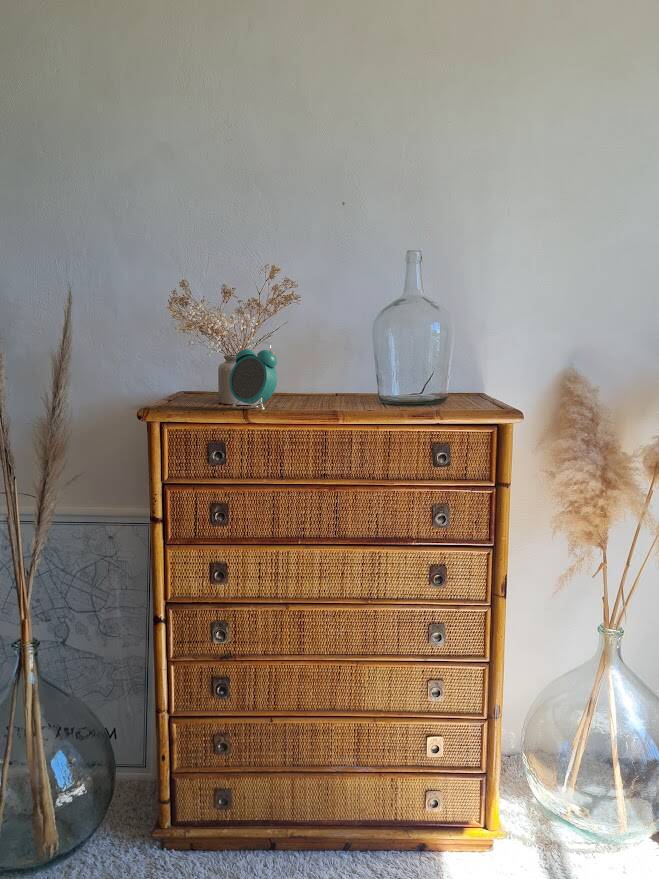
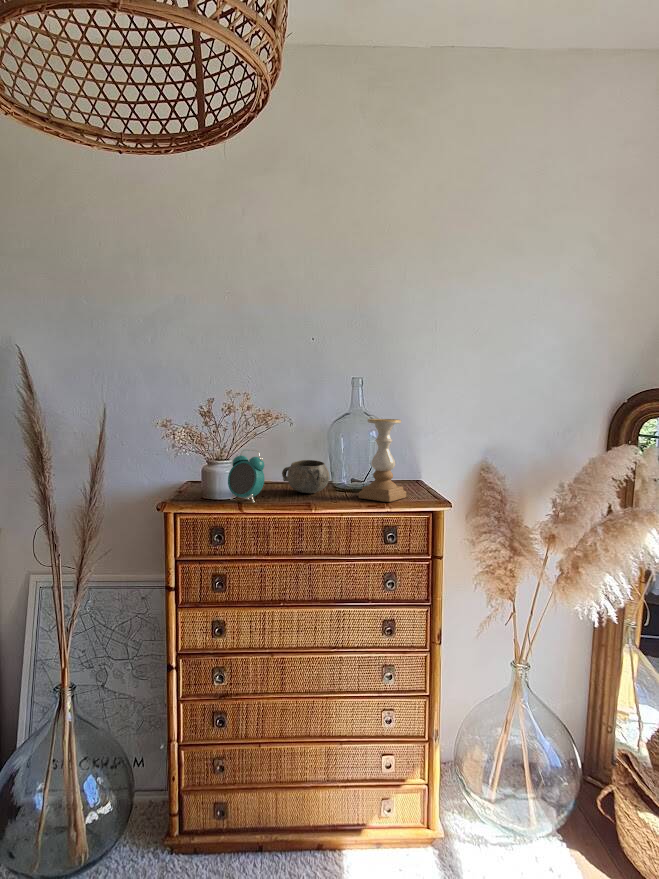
candle holder: none [401,301,464,410] -> present [359,419,406,502]
decorative bowl: none [300,361,363,402] -> present [282,460,329,493]

